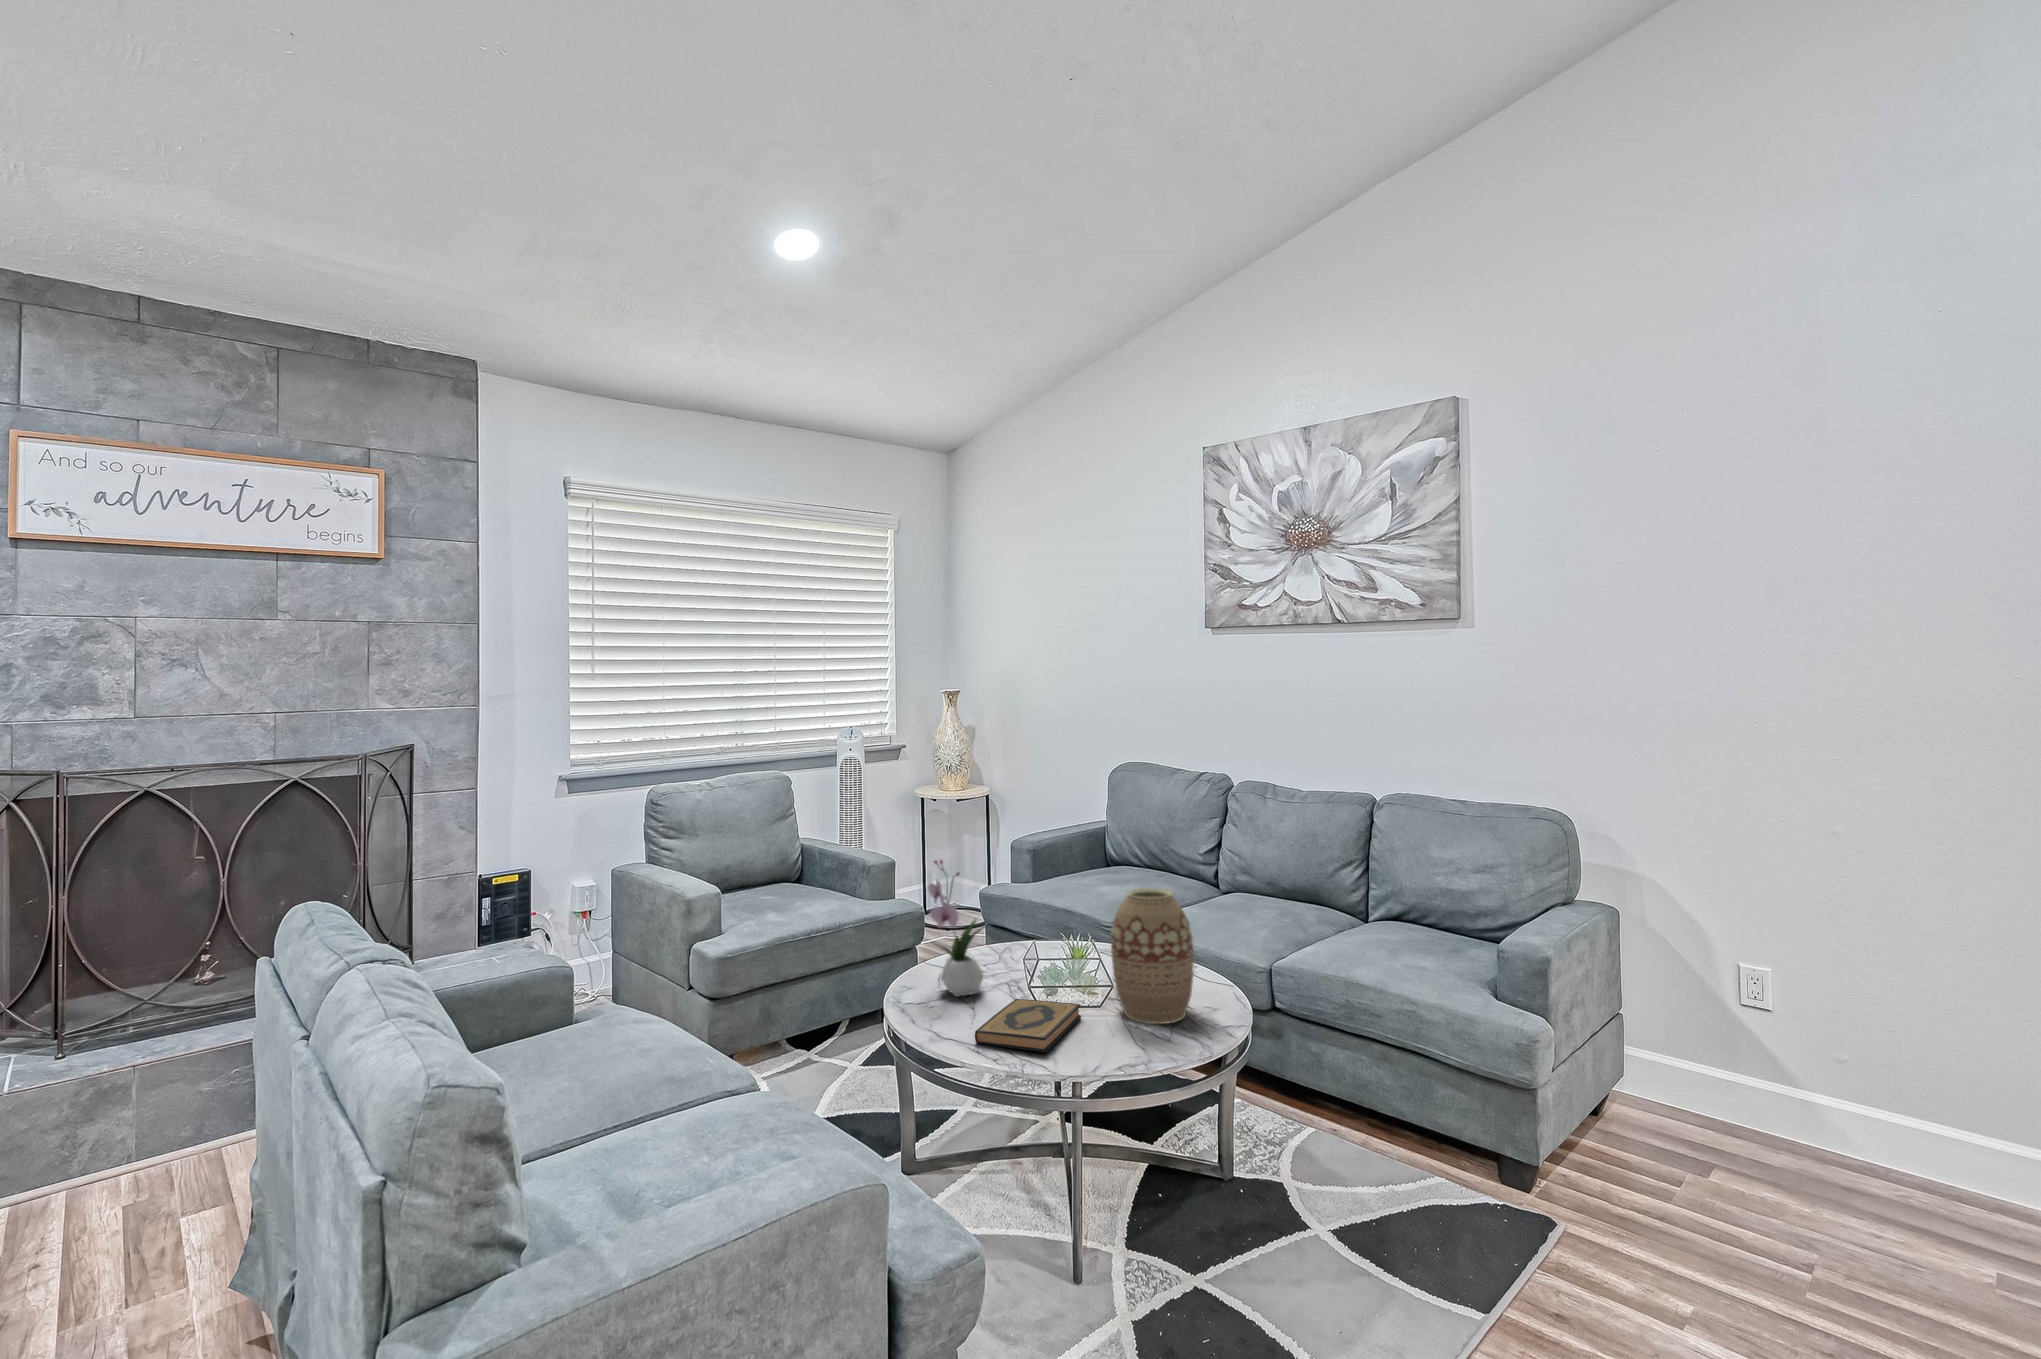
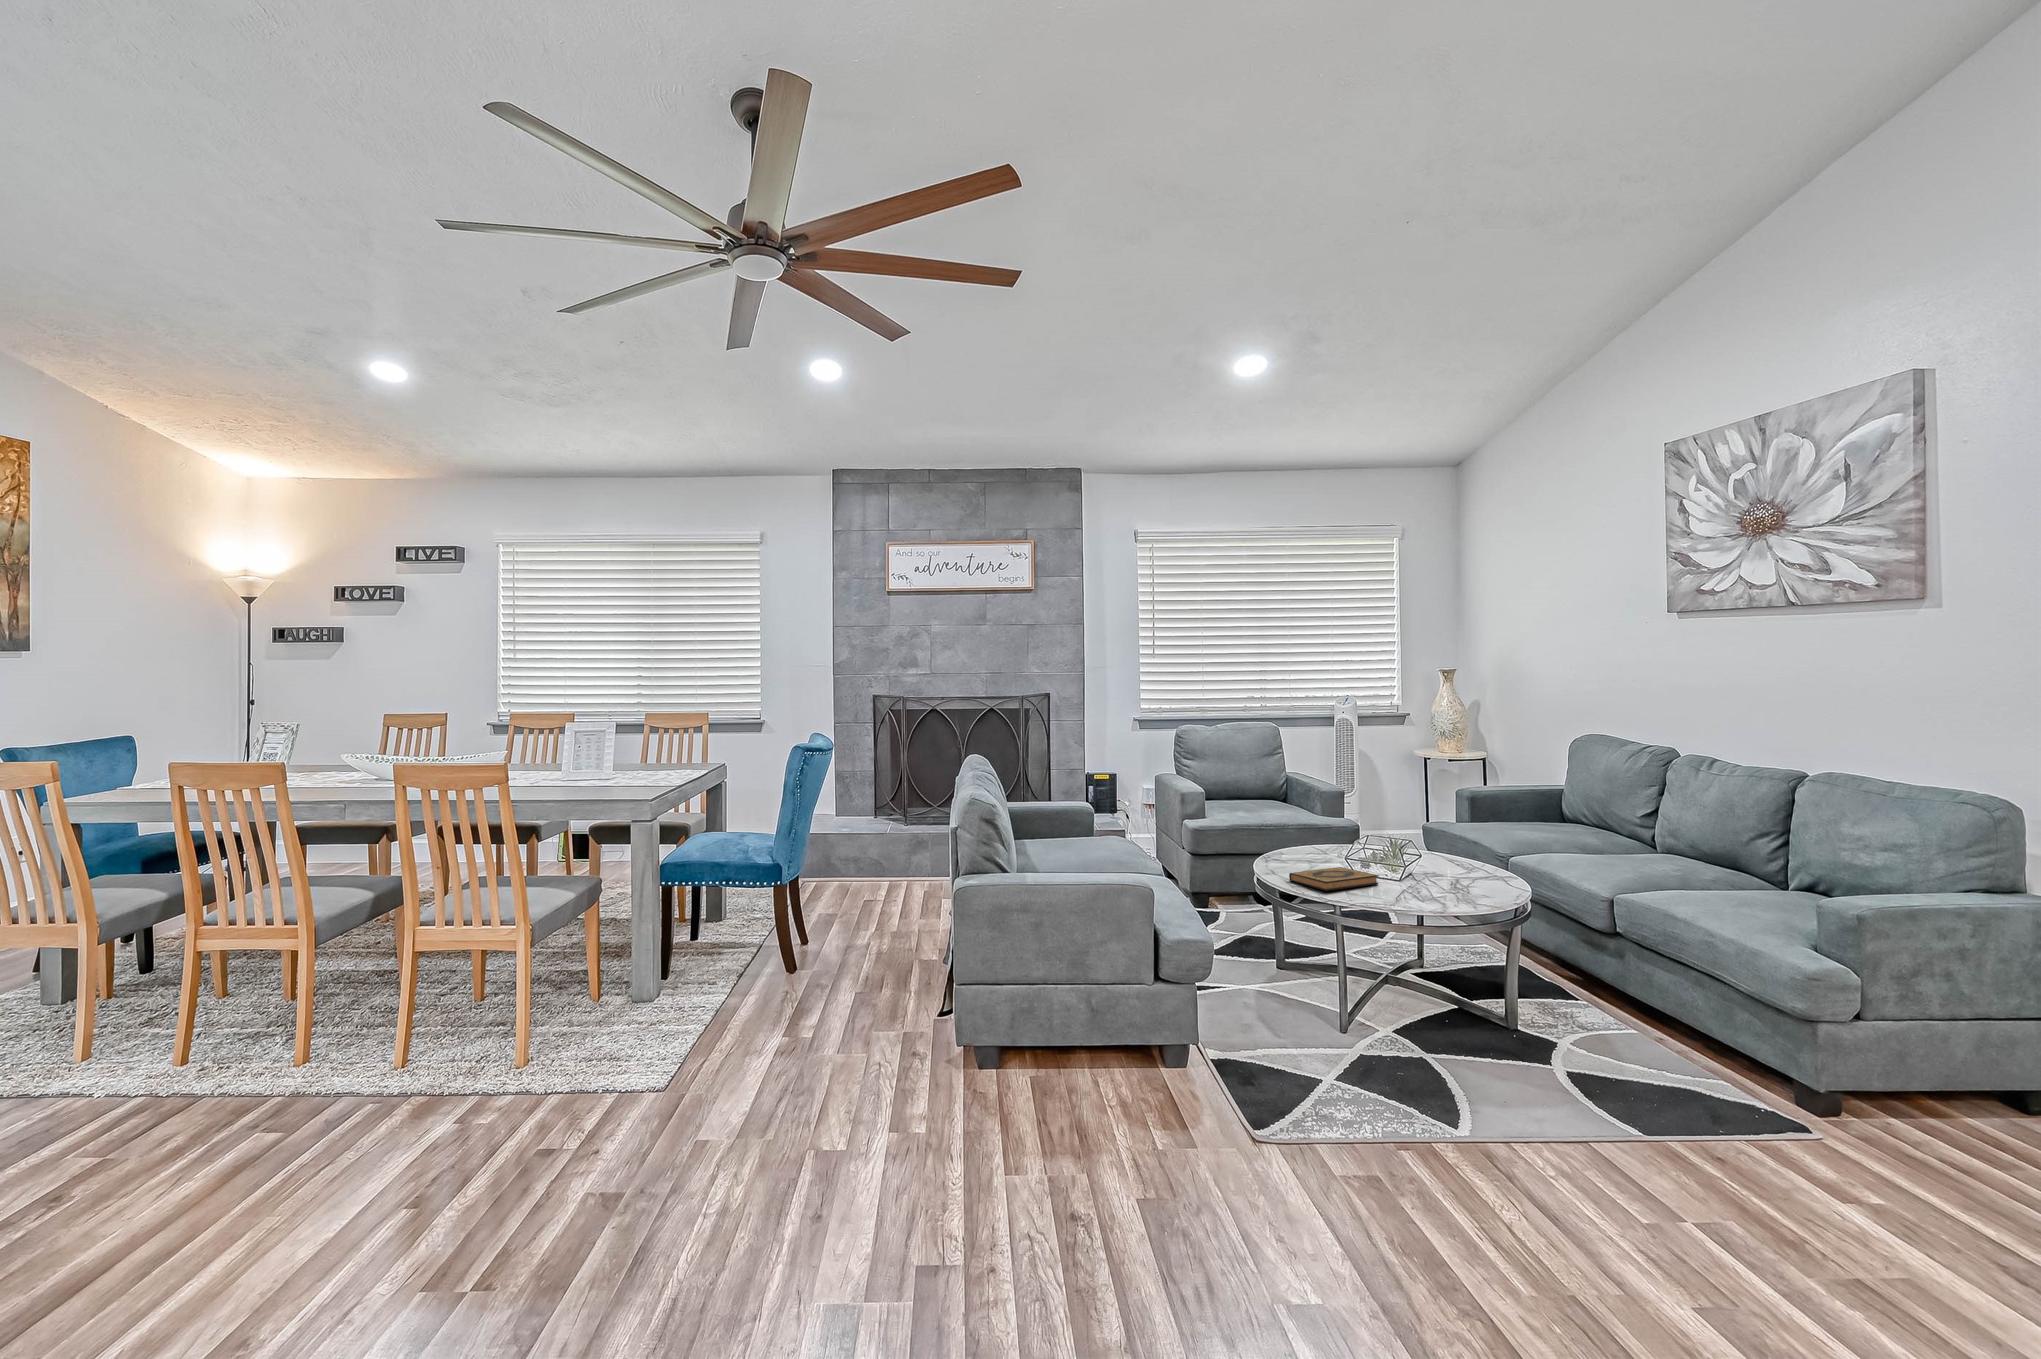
flower arrangement: present [928,860,985,997] -> none [1291,773,1331,863]
vase: present [1111,888,1194,1024] -> none [1403,804,1470,898]

